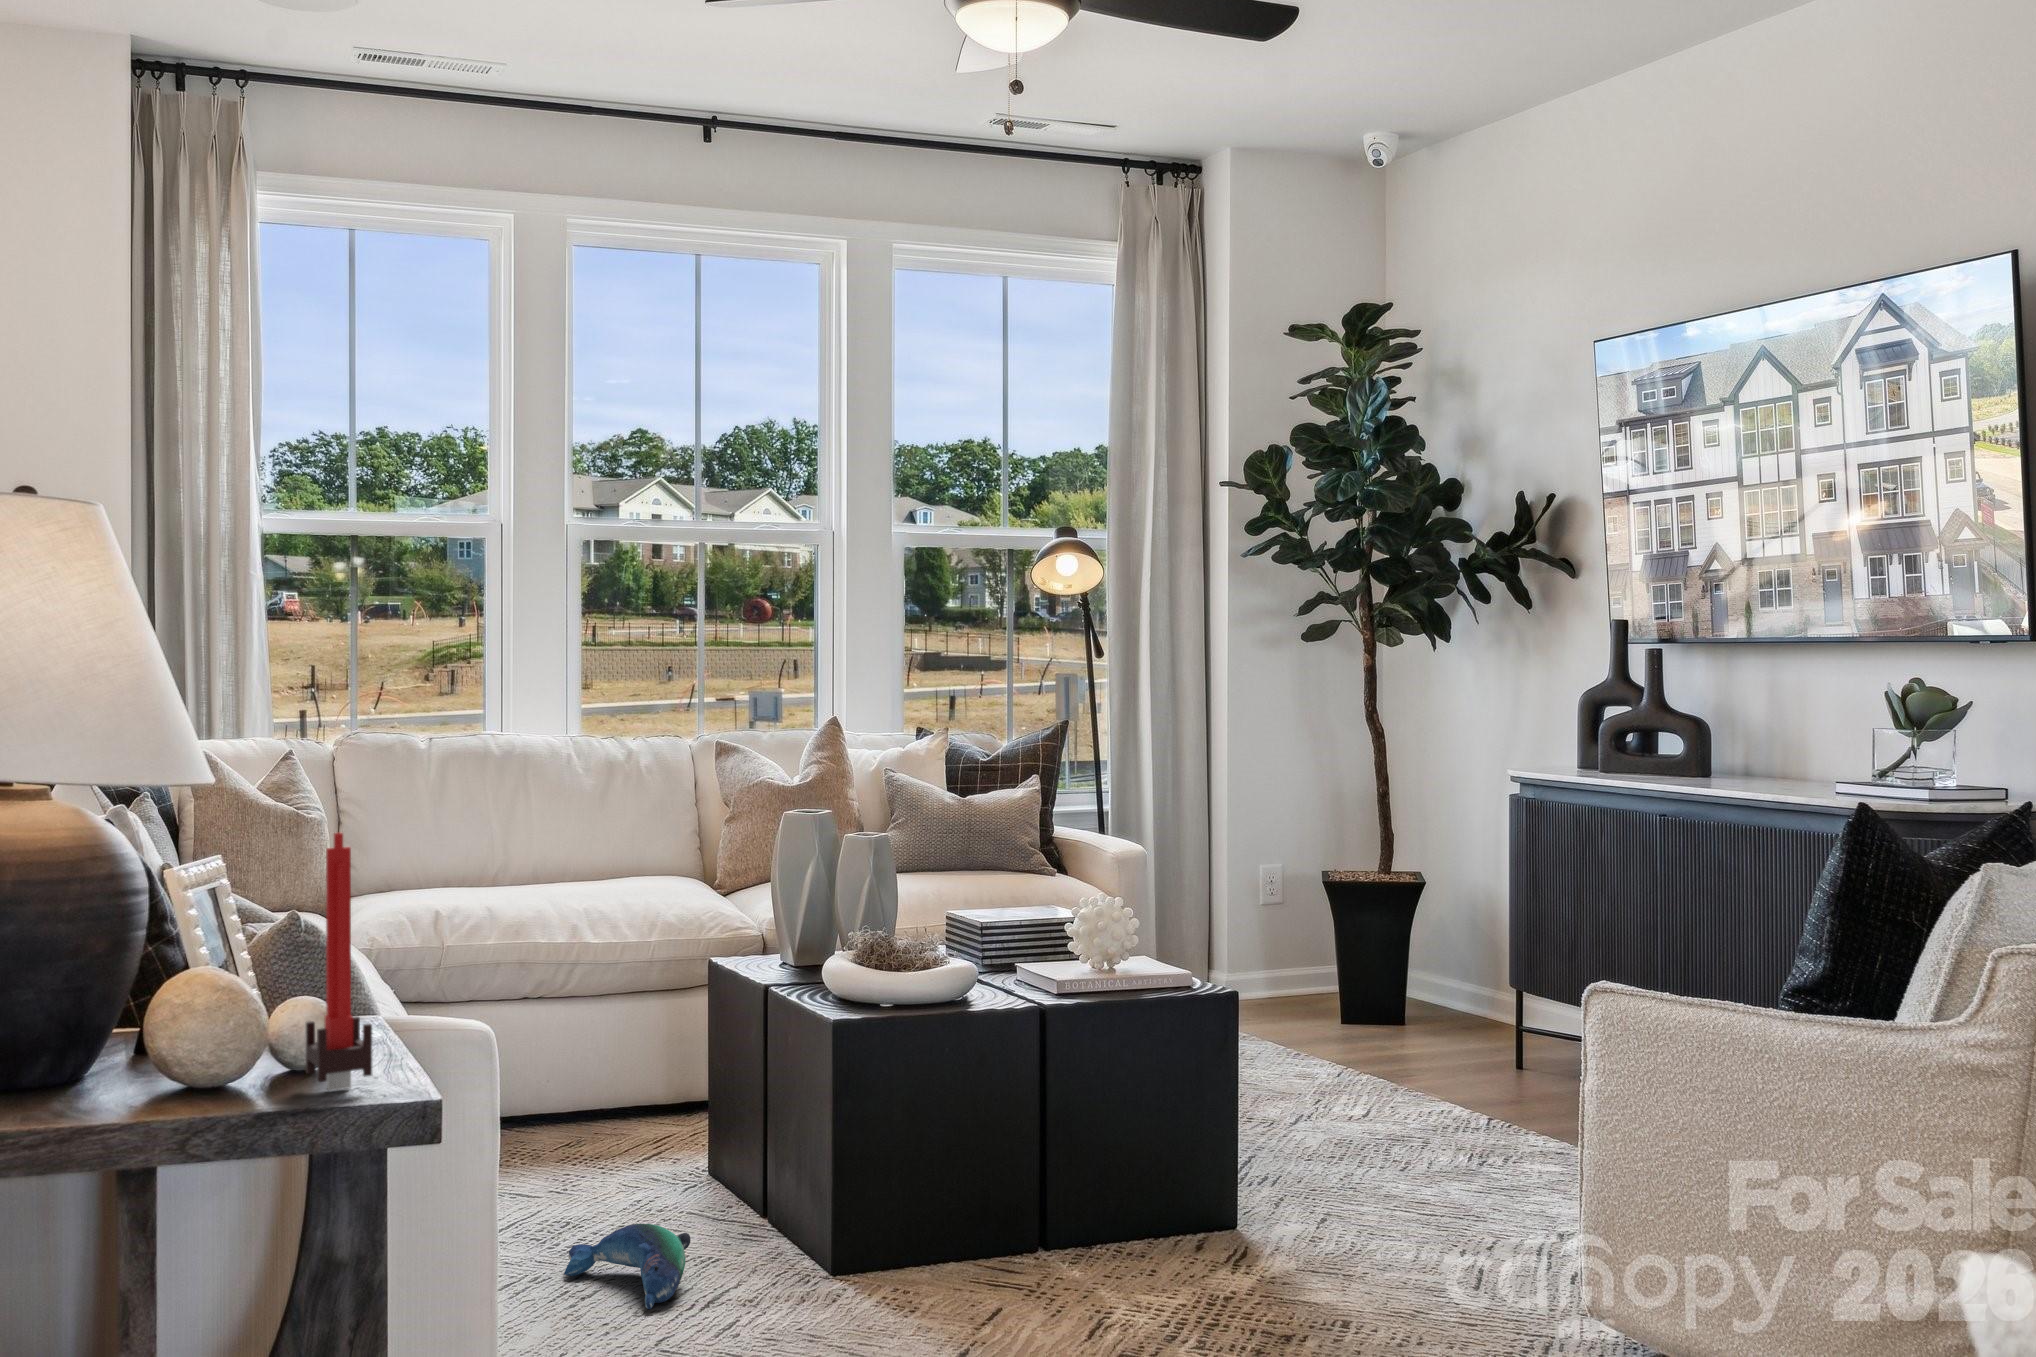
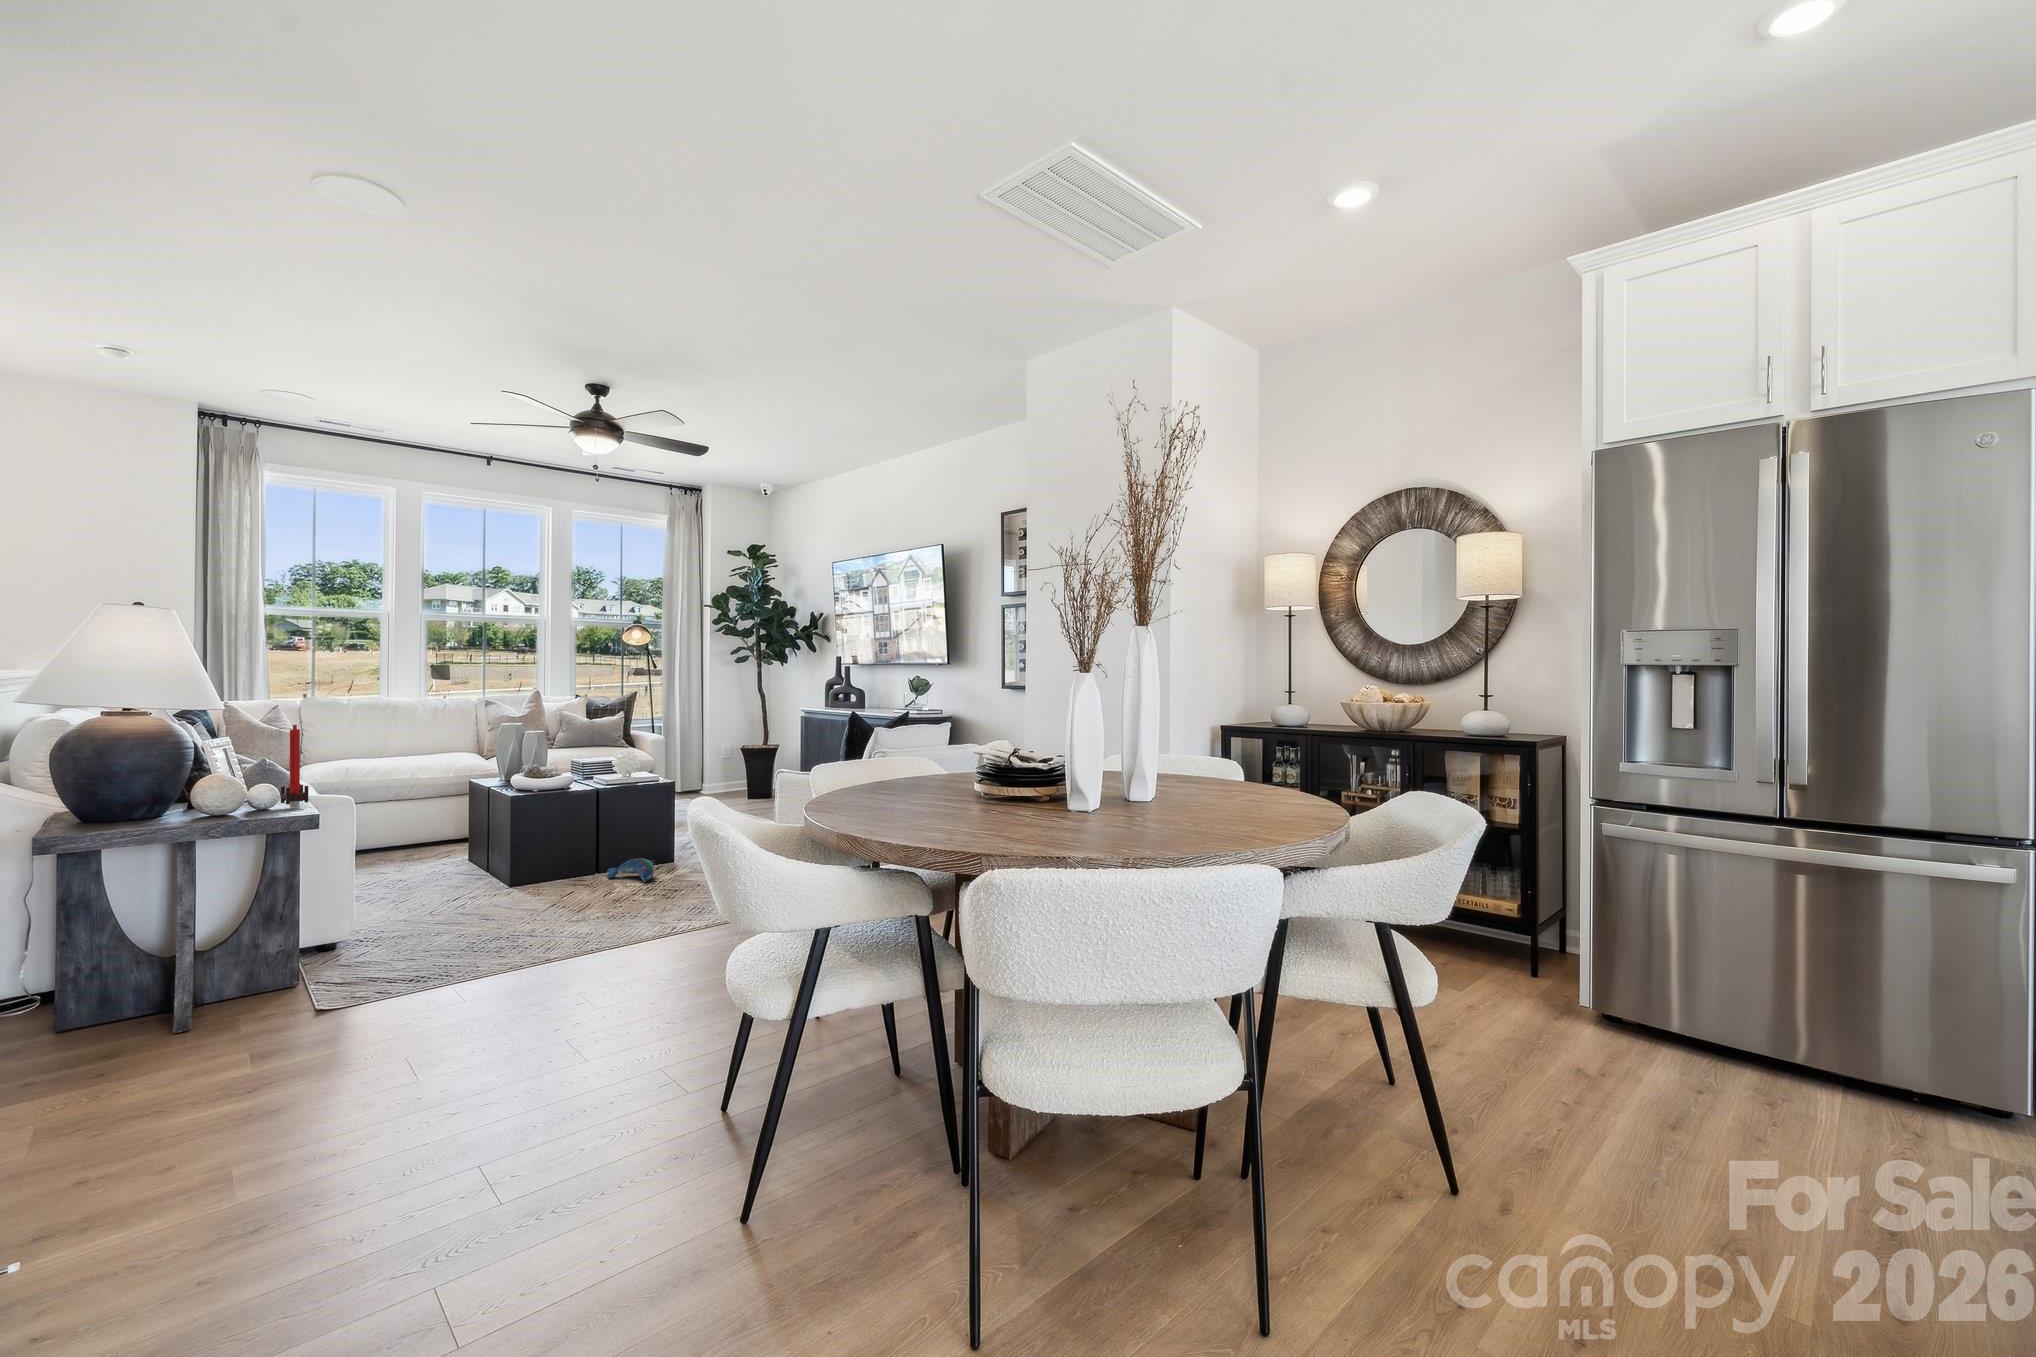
plush toy: present [564,1223,691,1309] -> present [607,858,654,883]

